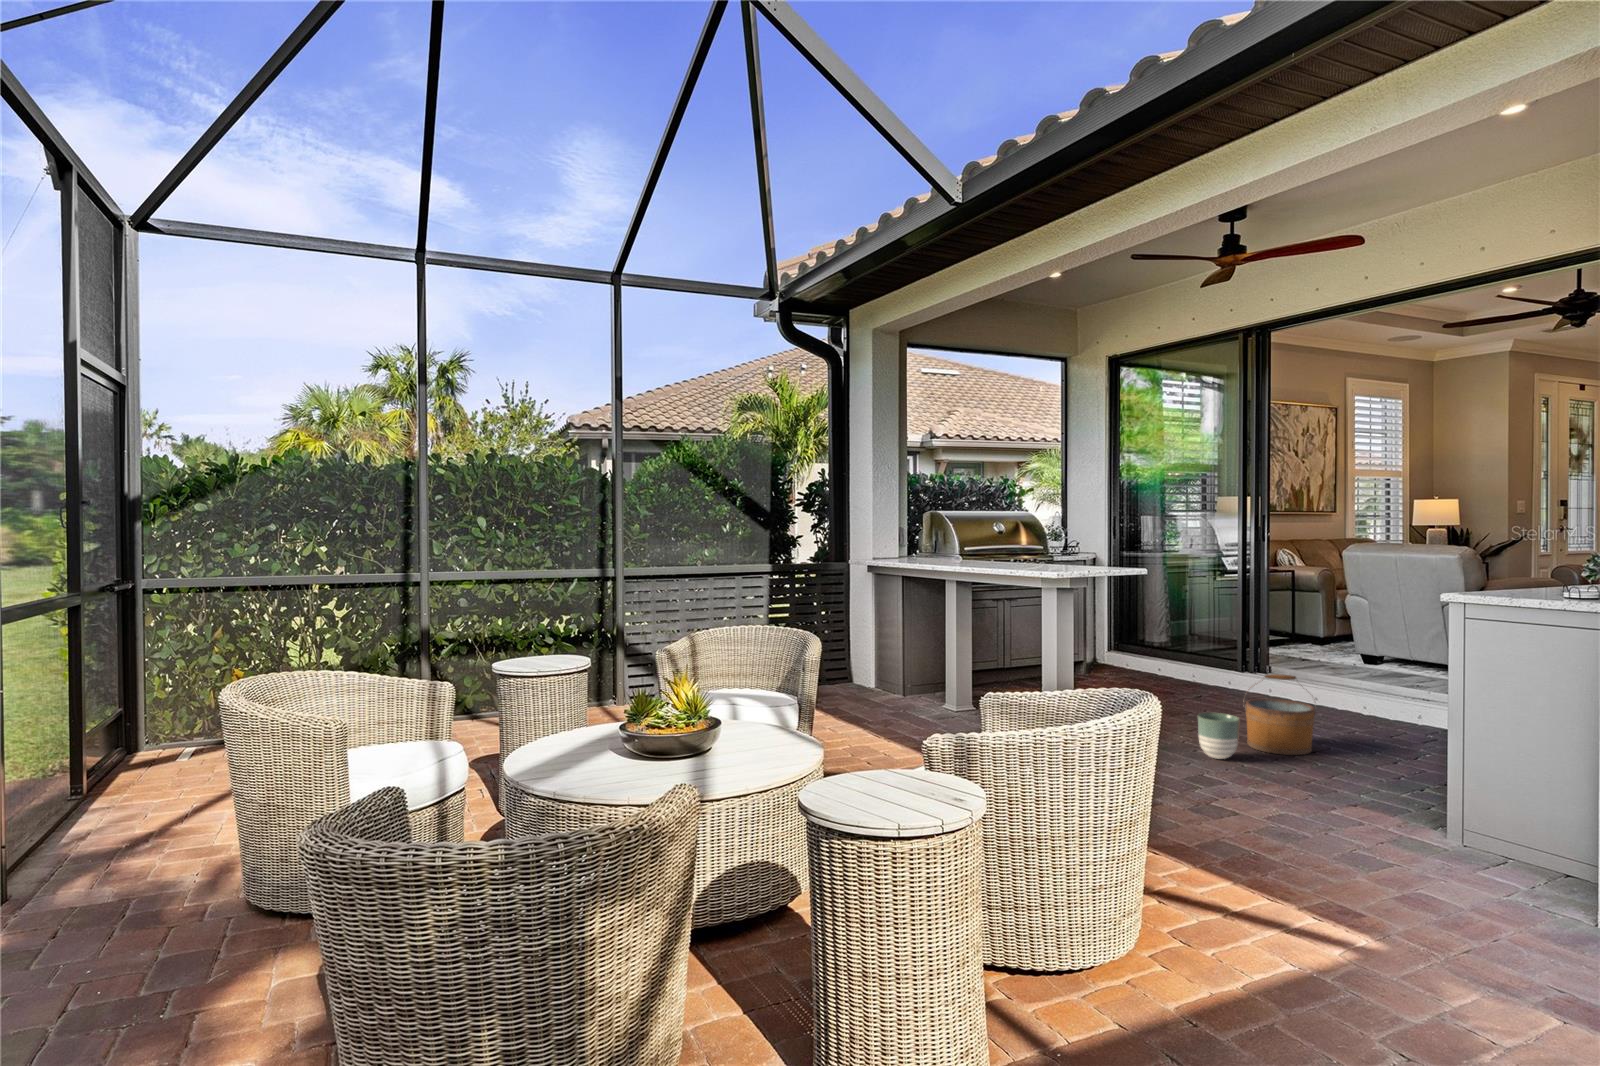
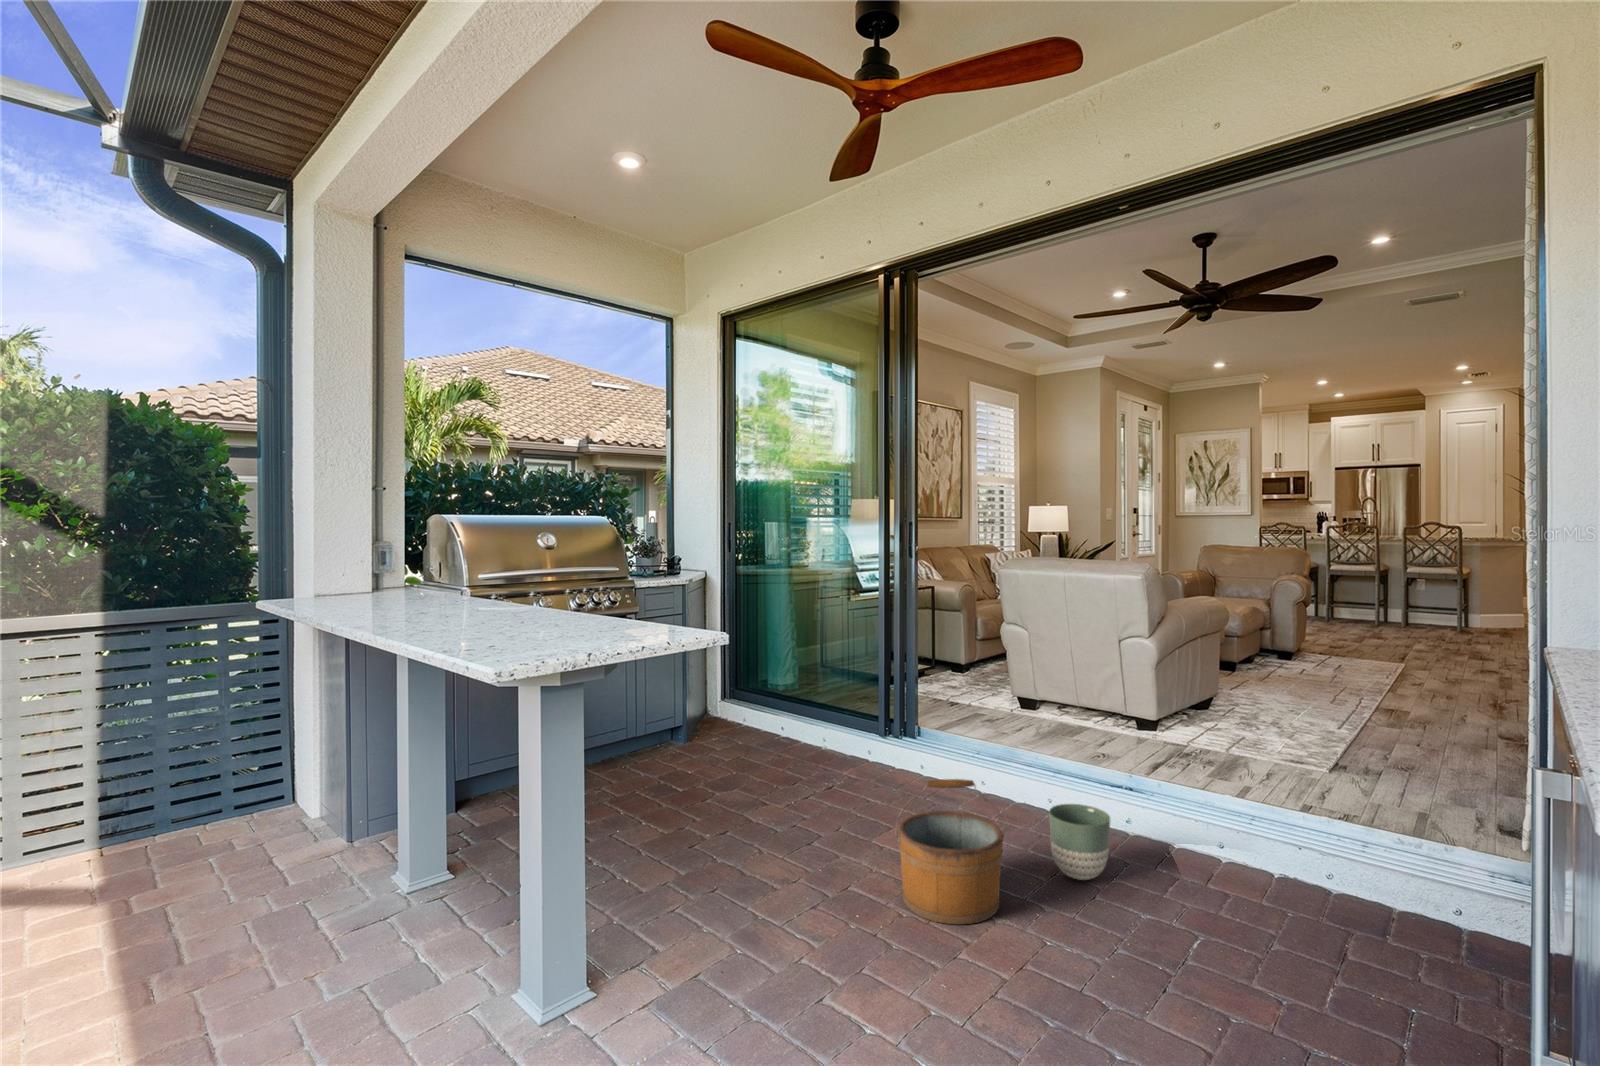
planter: present [1198,713,1240,759] -> present [1049,804,1110,880]

